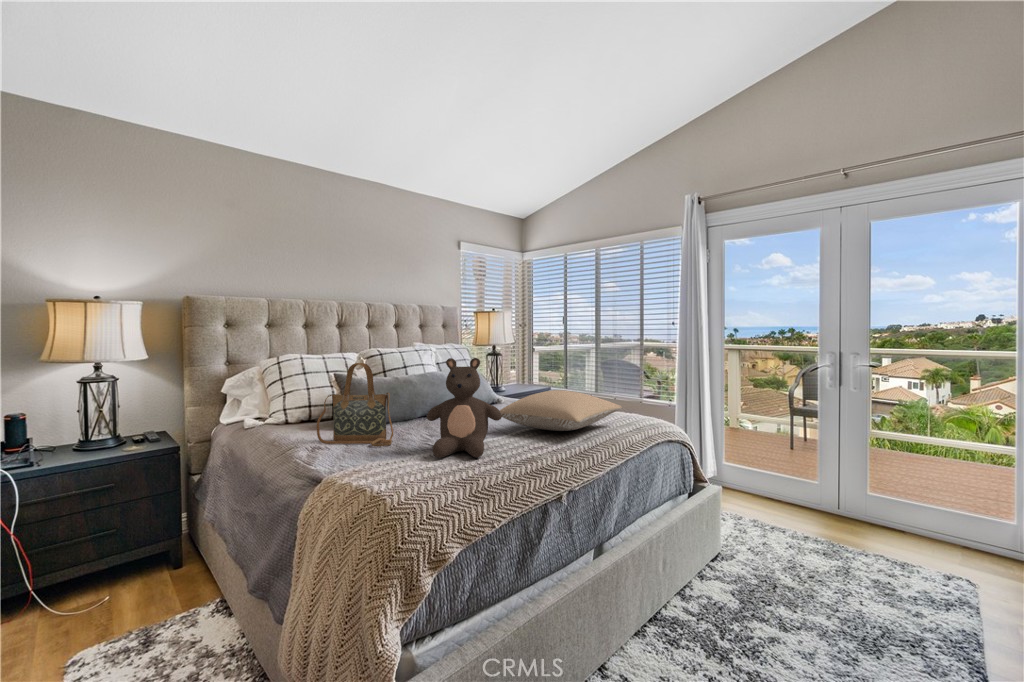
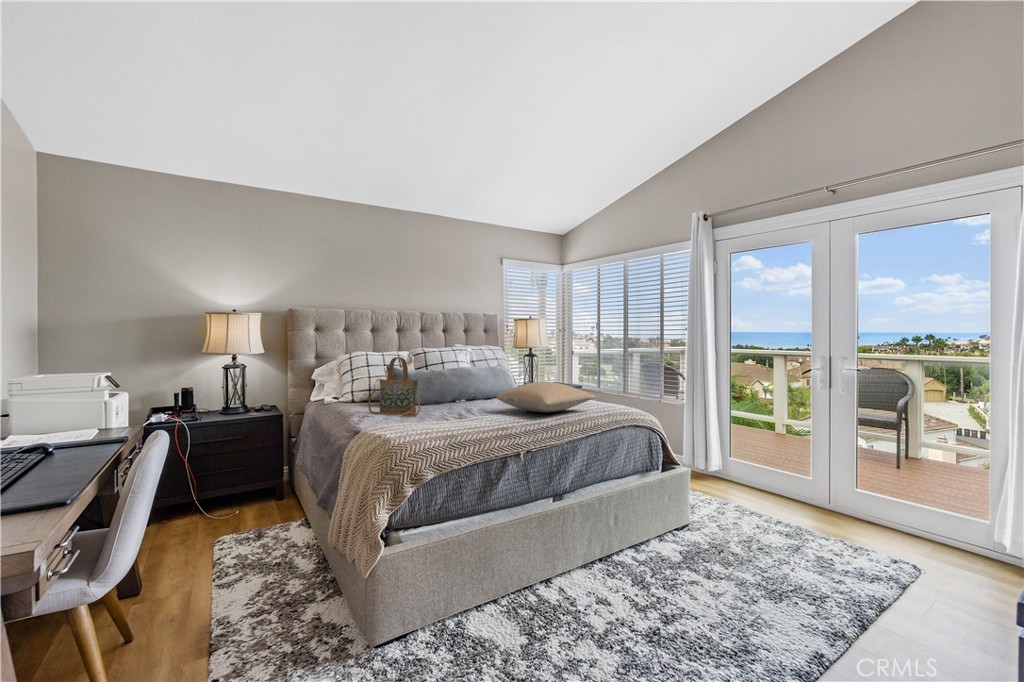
teddy bear: present [427,358,502,458] -> none [437,355,490,425]

